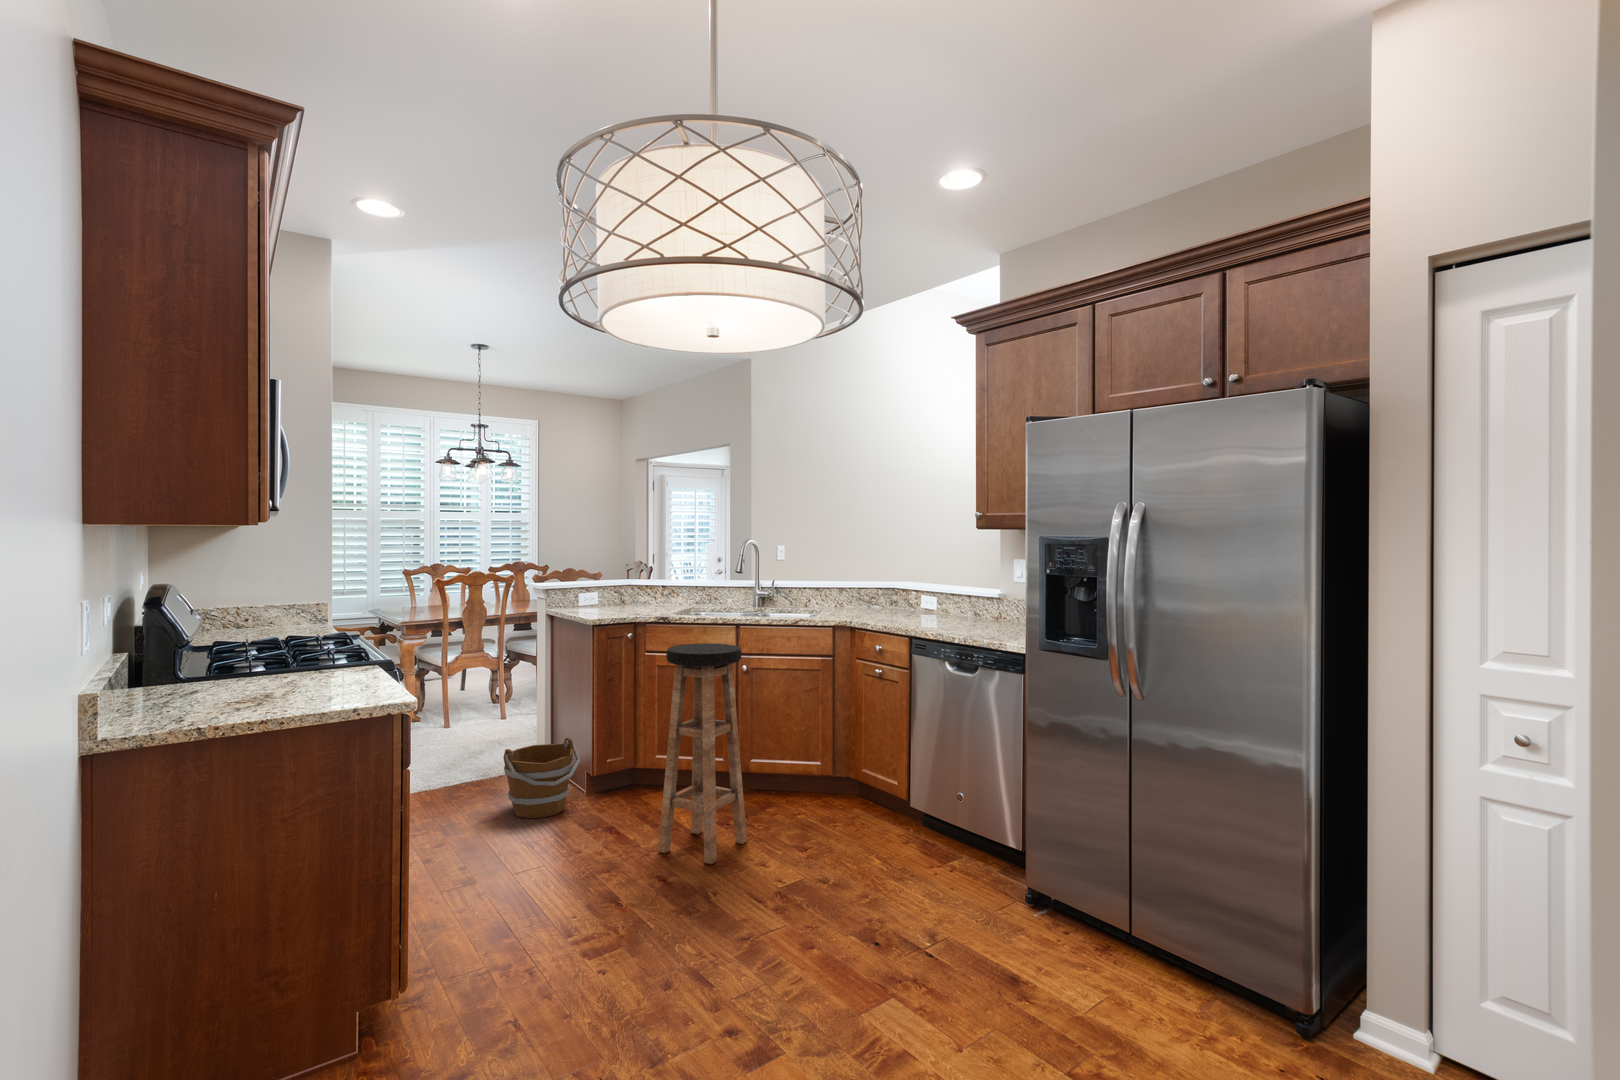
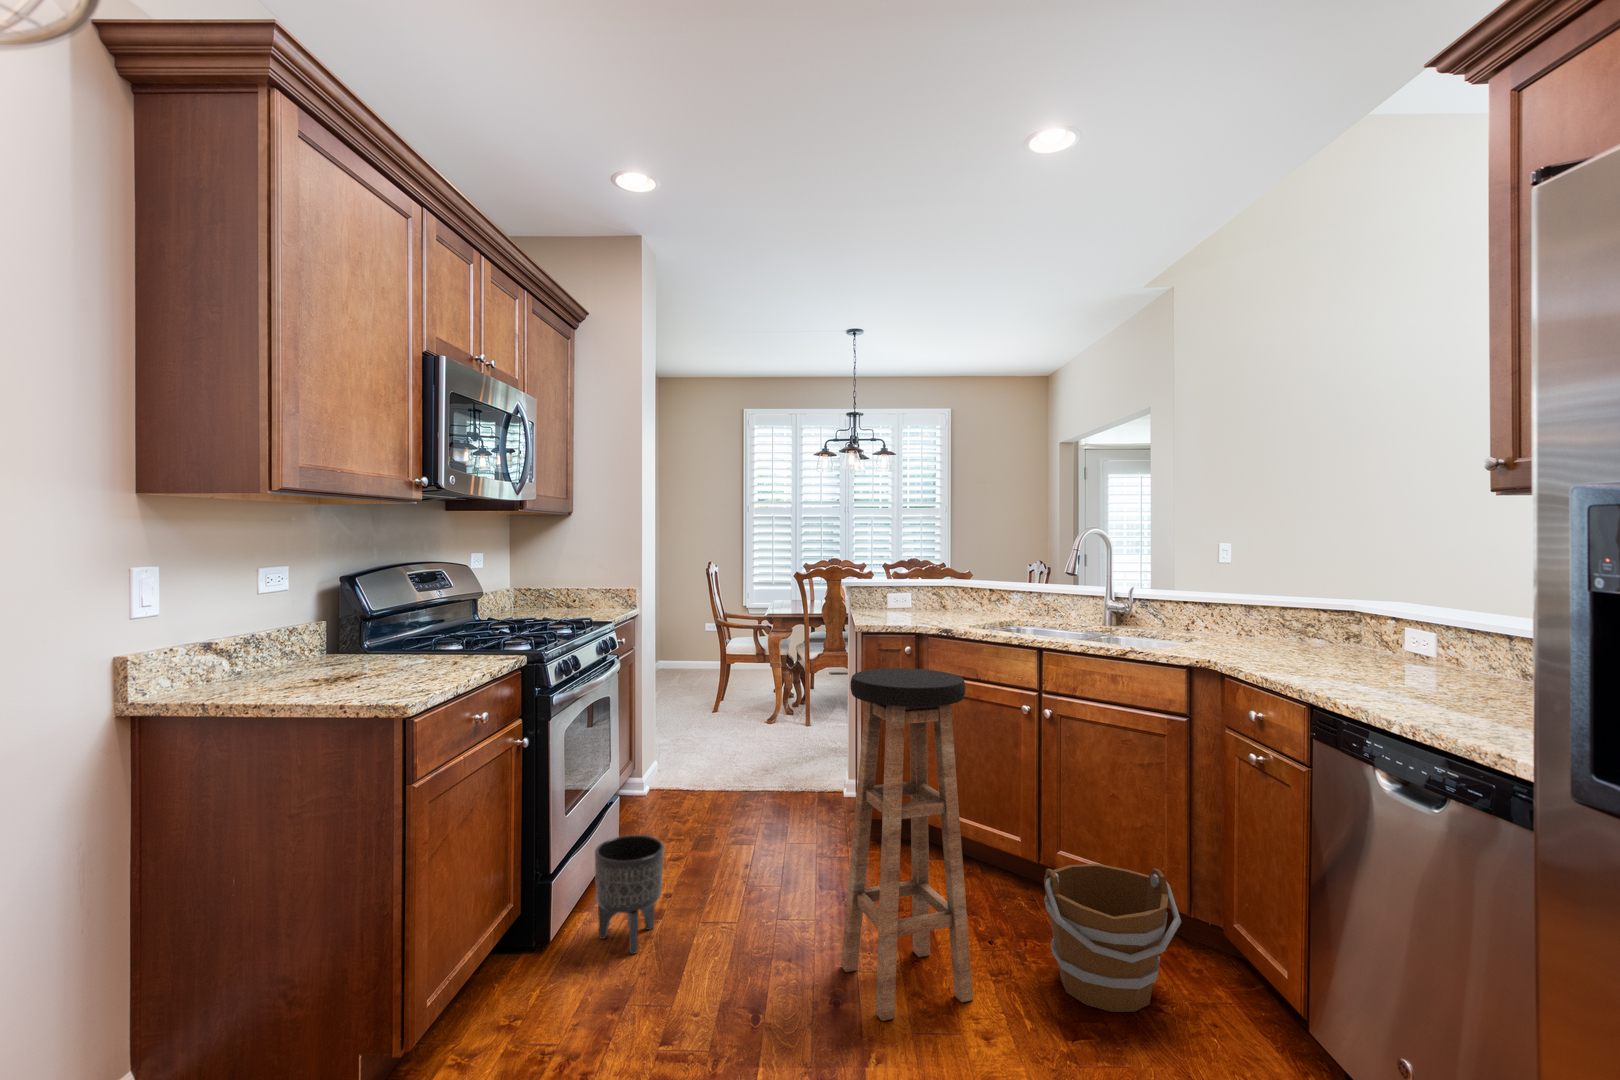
bucket: present [503,738,580,818] -> present [1044,864,1181,1012]
planter: none [460,804,519,894] -> present [595,835,664,954]

